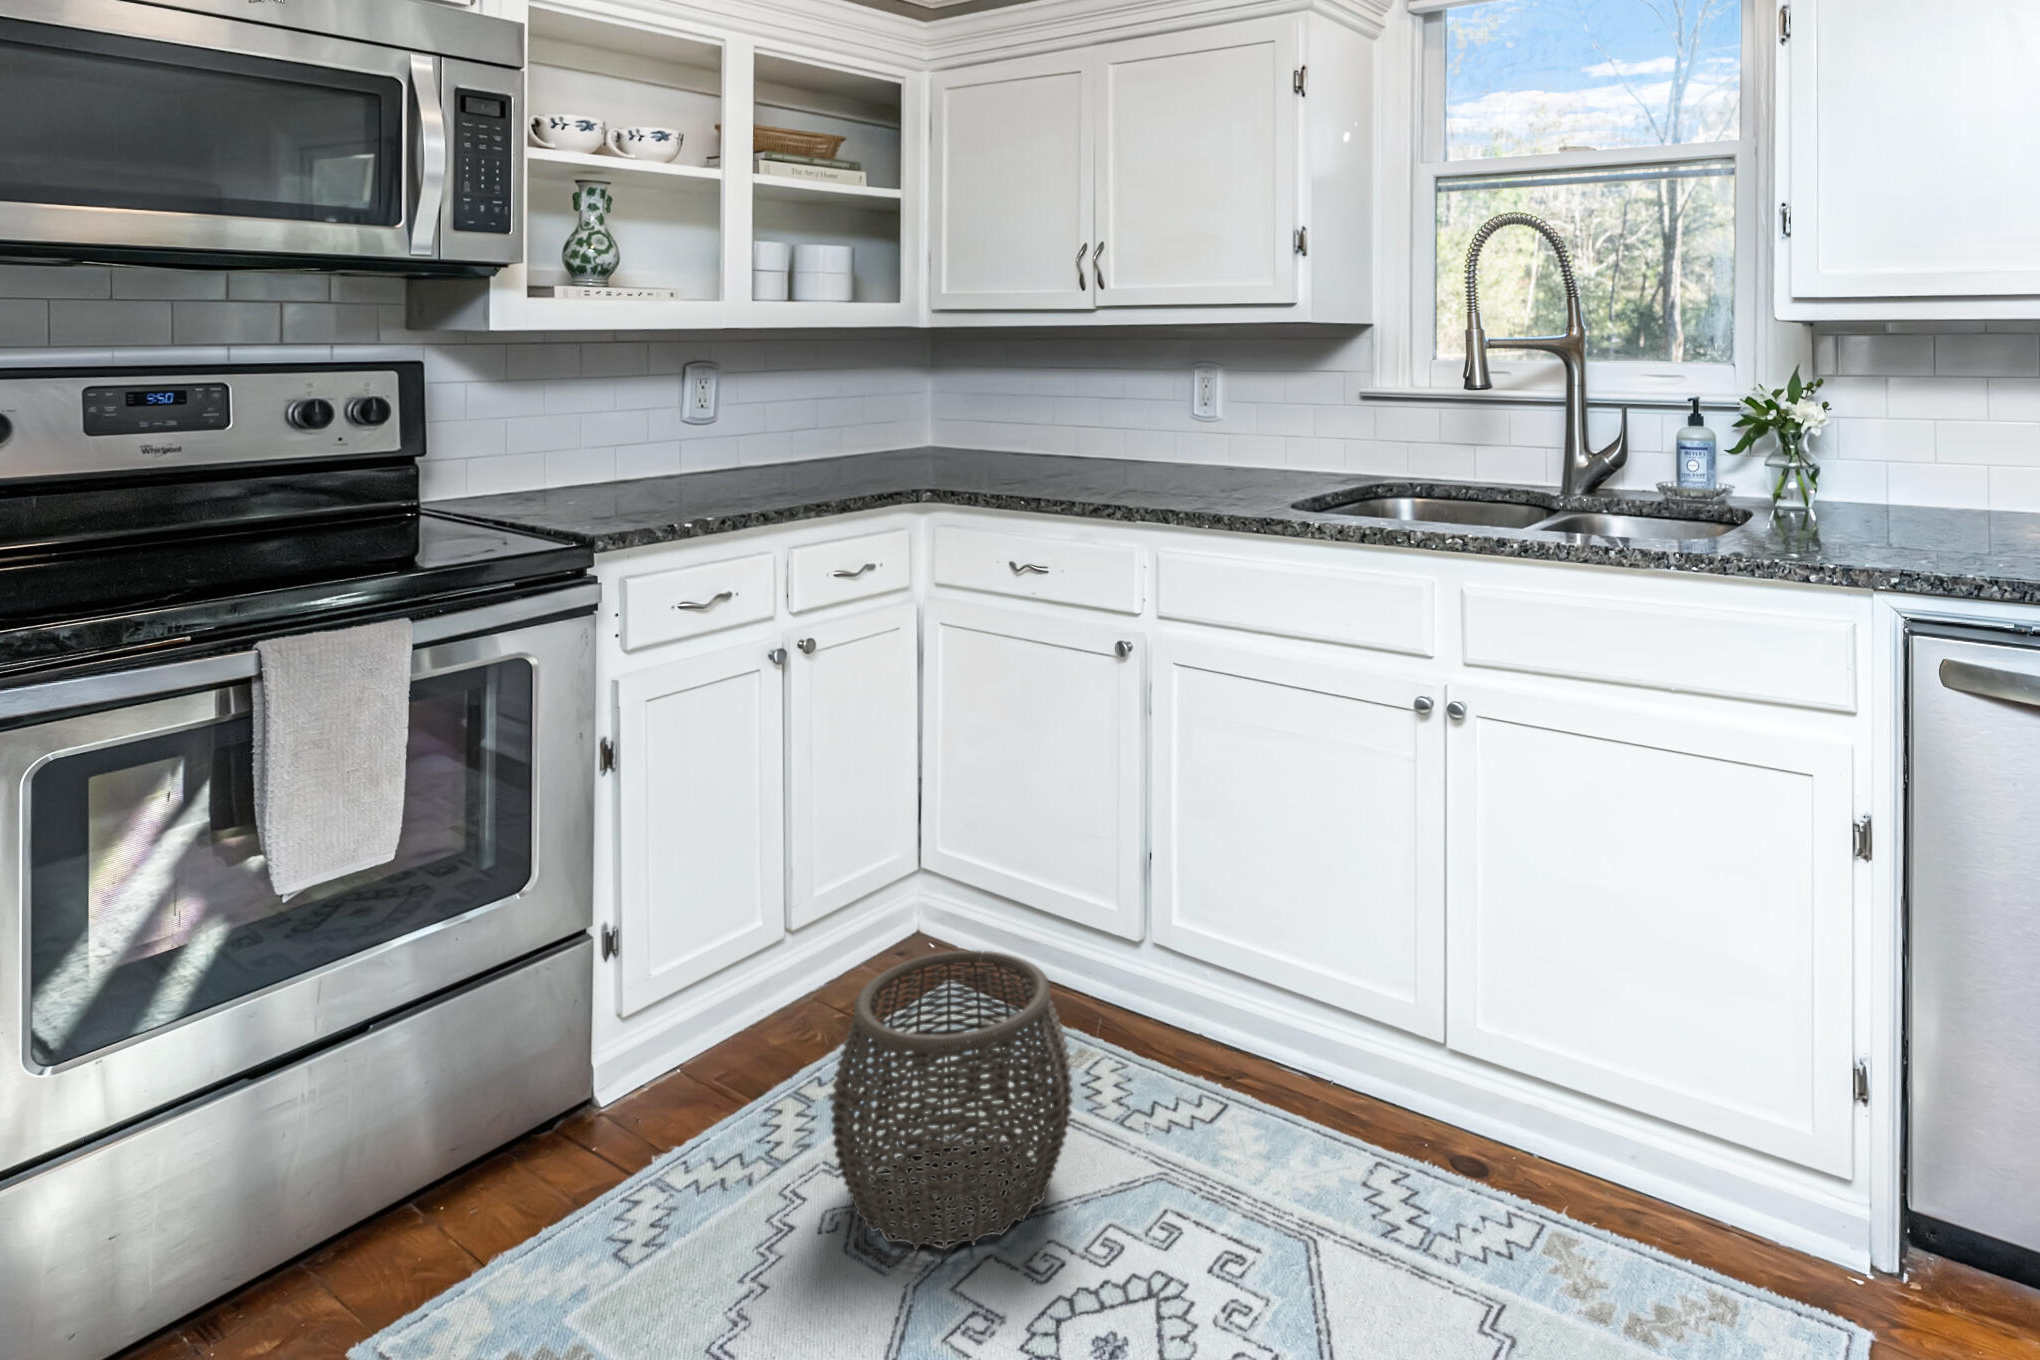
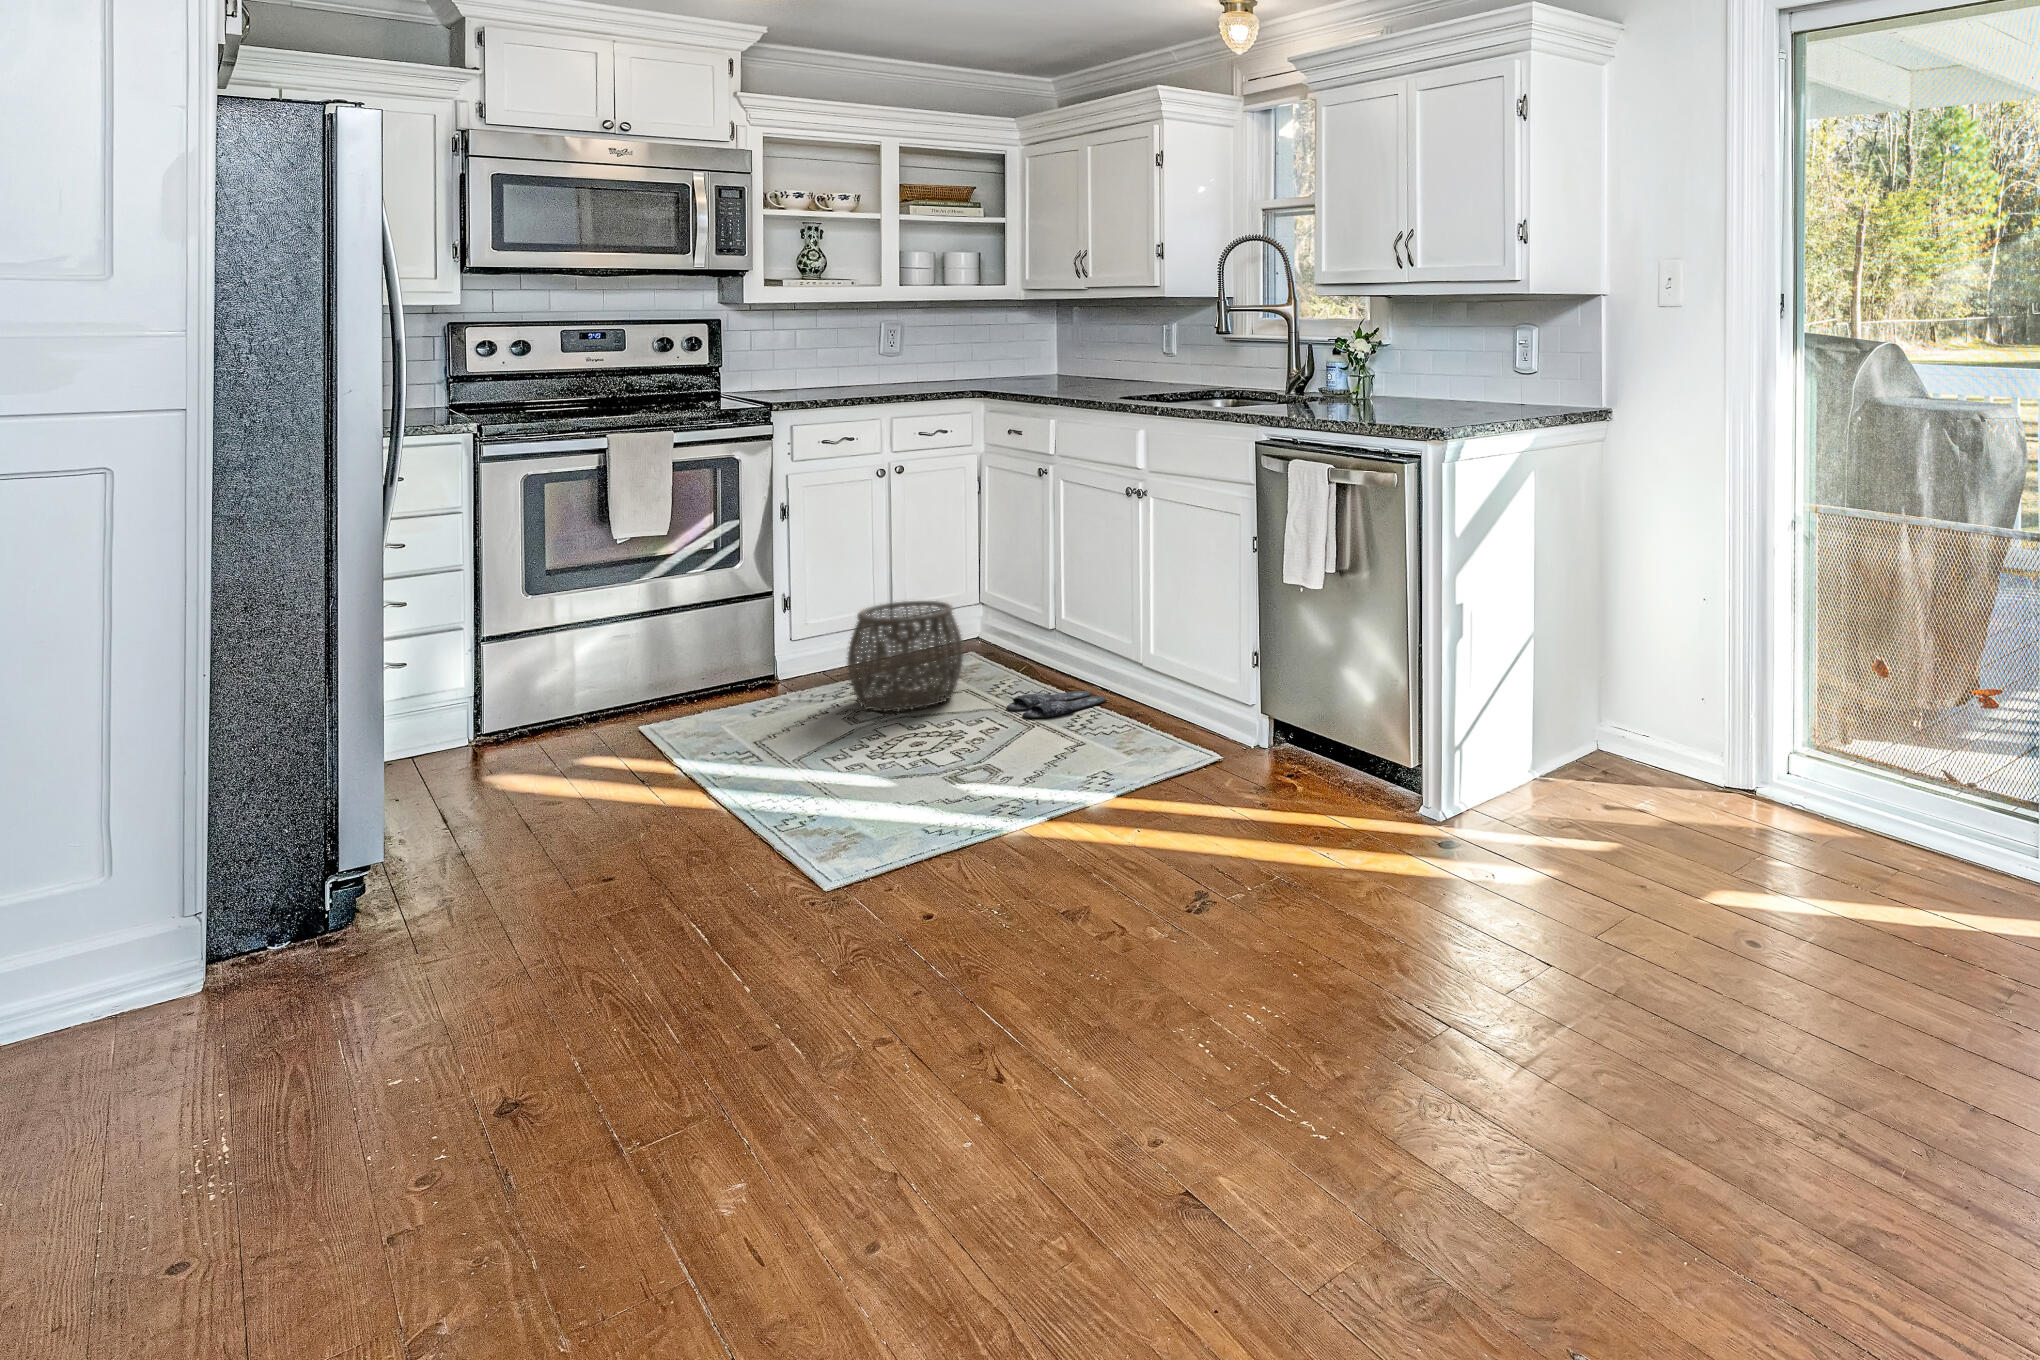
slippers: none [1188,1109,1369,1235] -> present [1007,691,1106,718]

